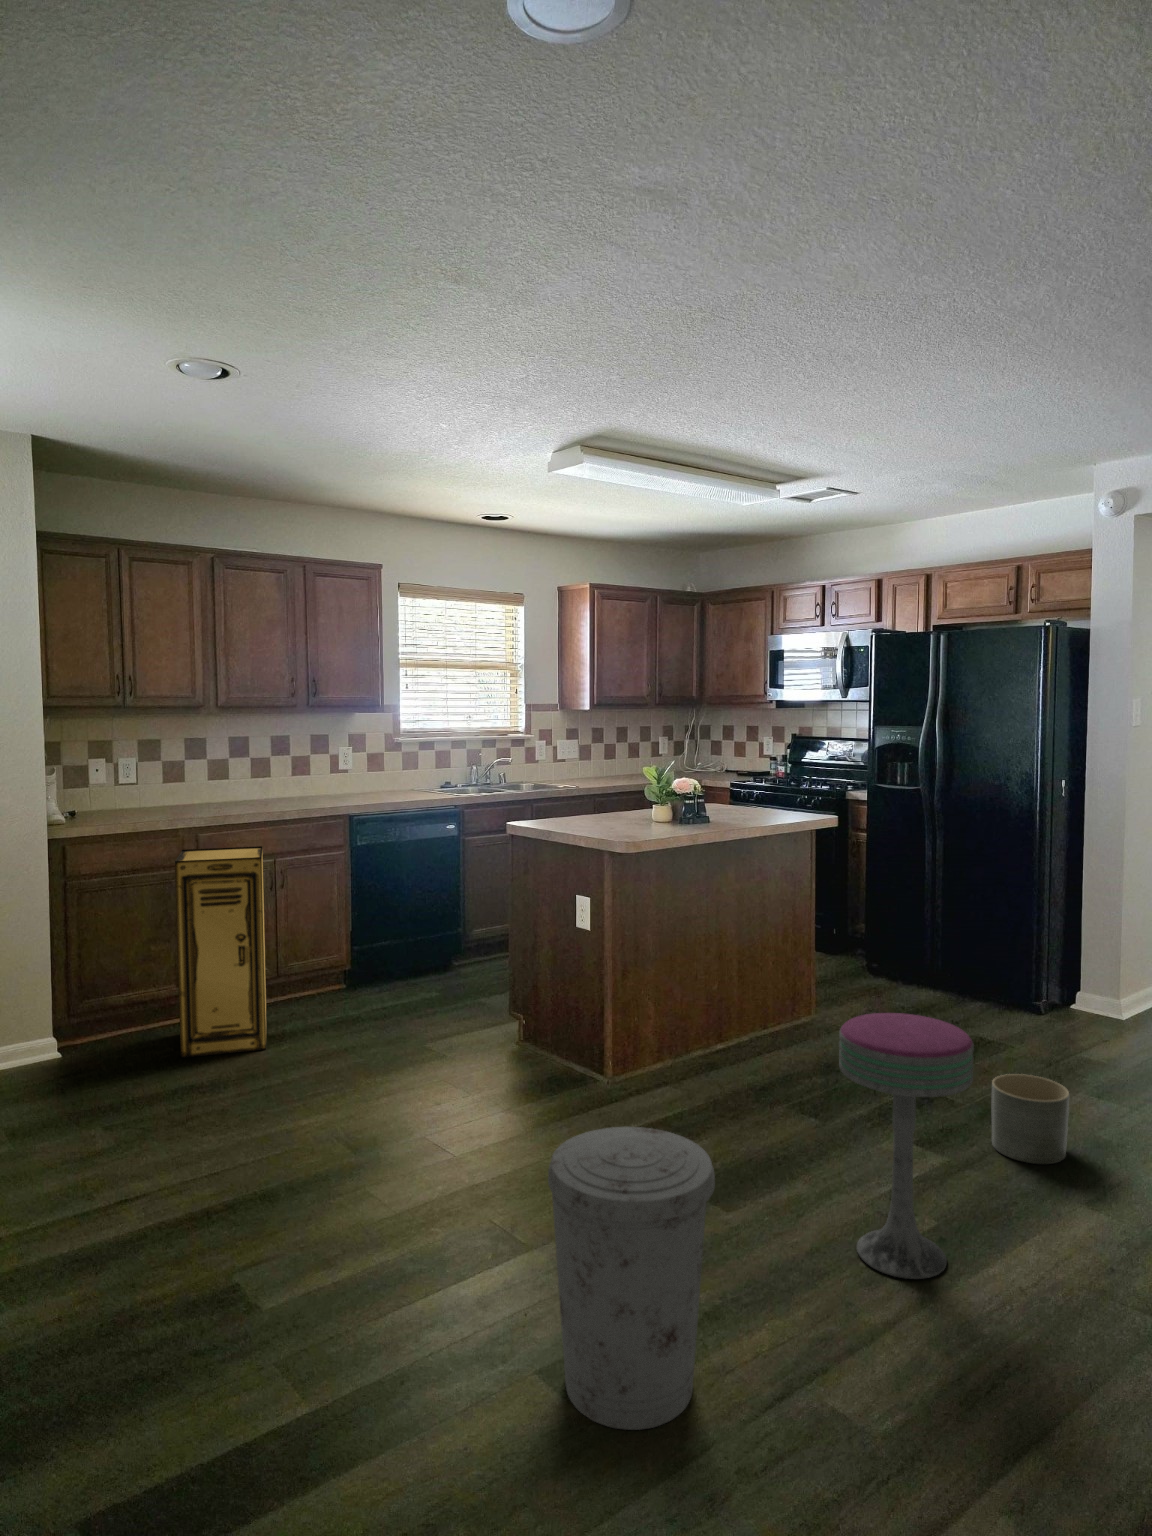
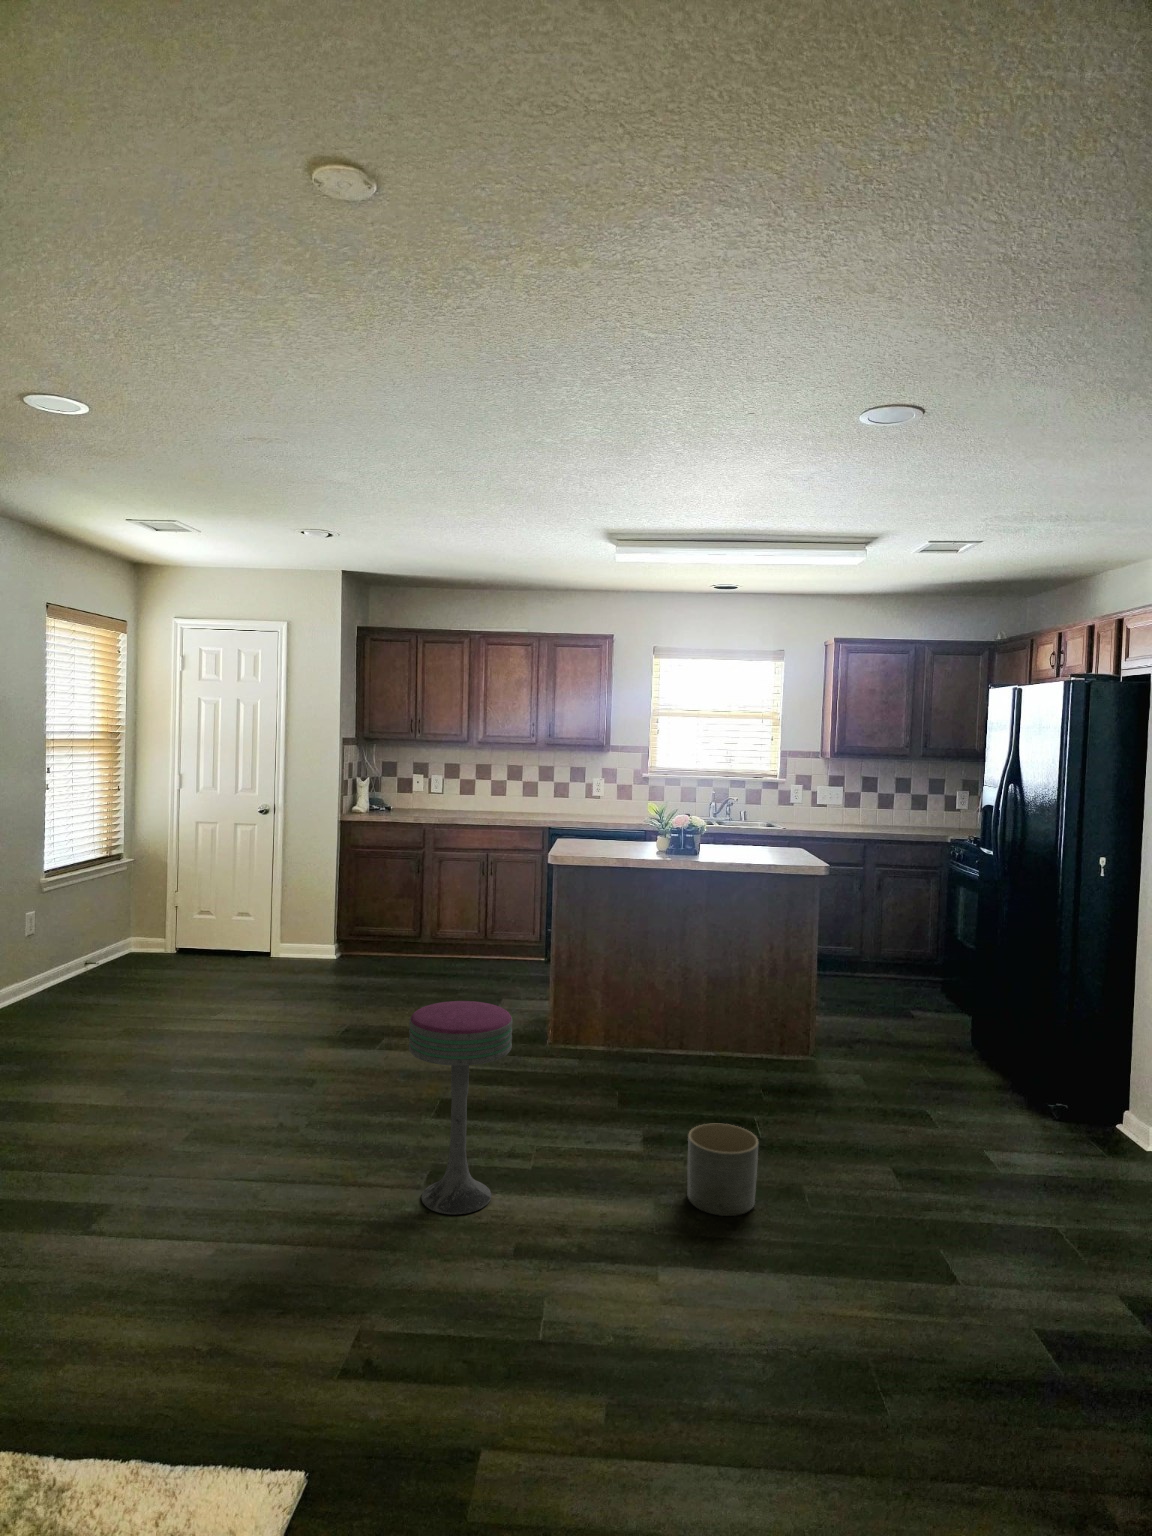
storage cabinet: present [175,846,267,1058] -> none [378,838,456,981]
trash can: present [548,1127,715,1430] -> none [149,1012,261,1188]

